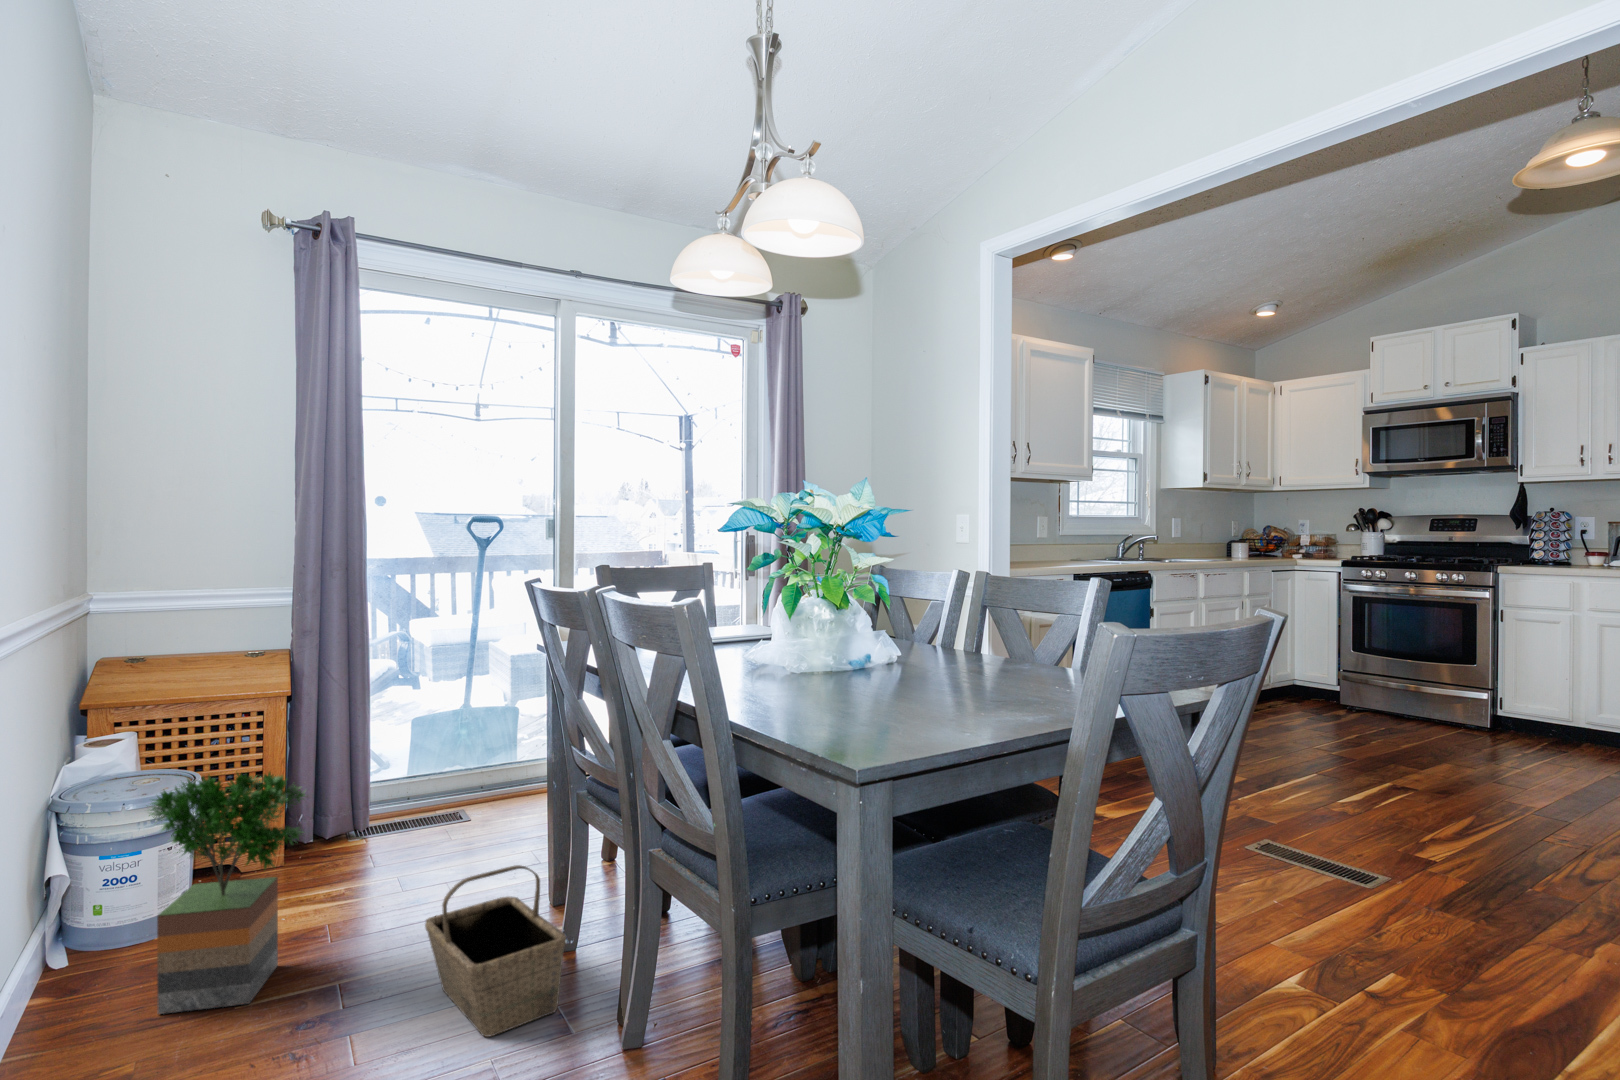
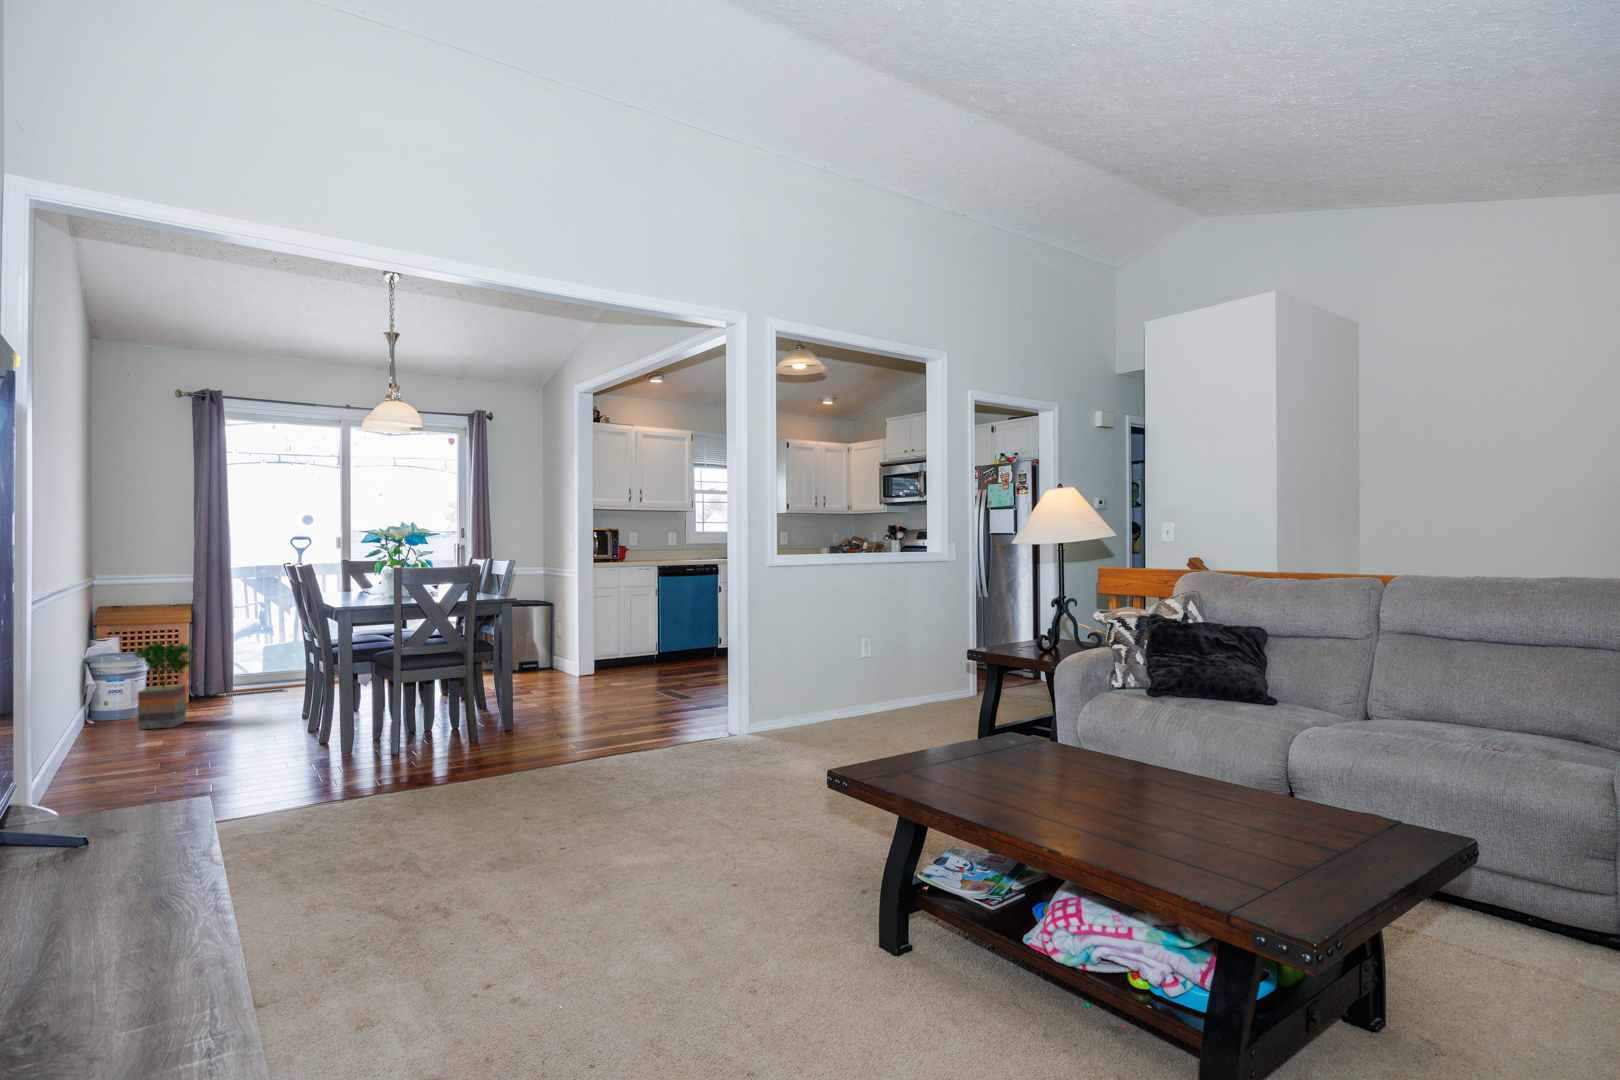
basket: present [425,865,566,1037] -> none [246,675,302,730]

